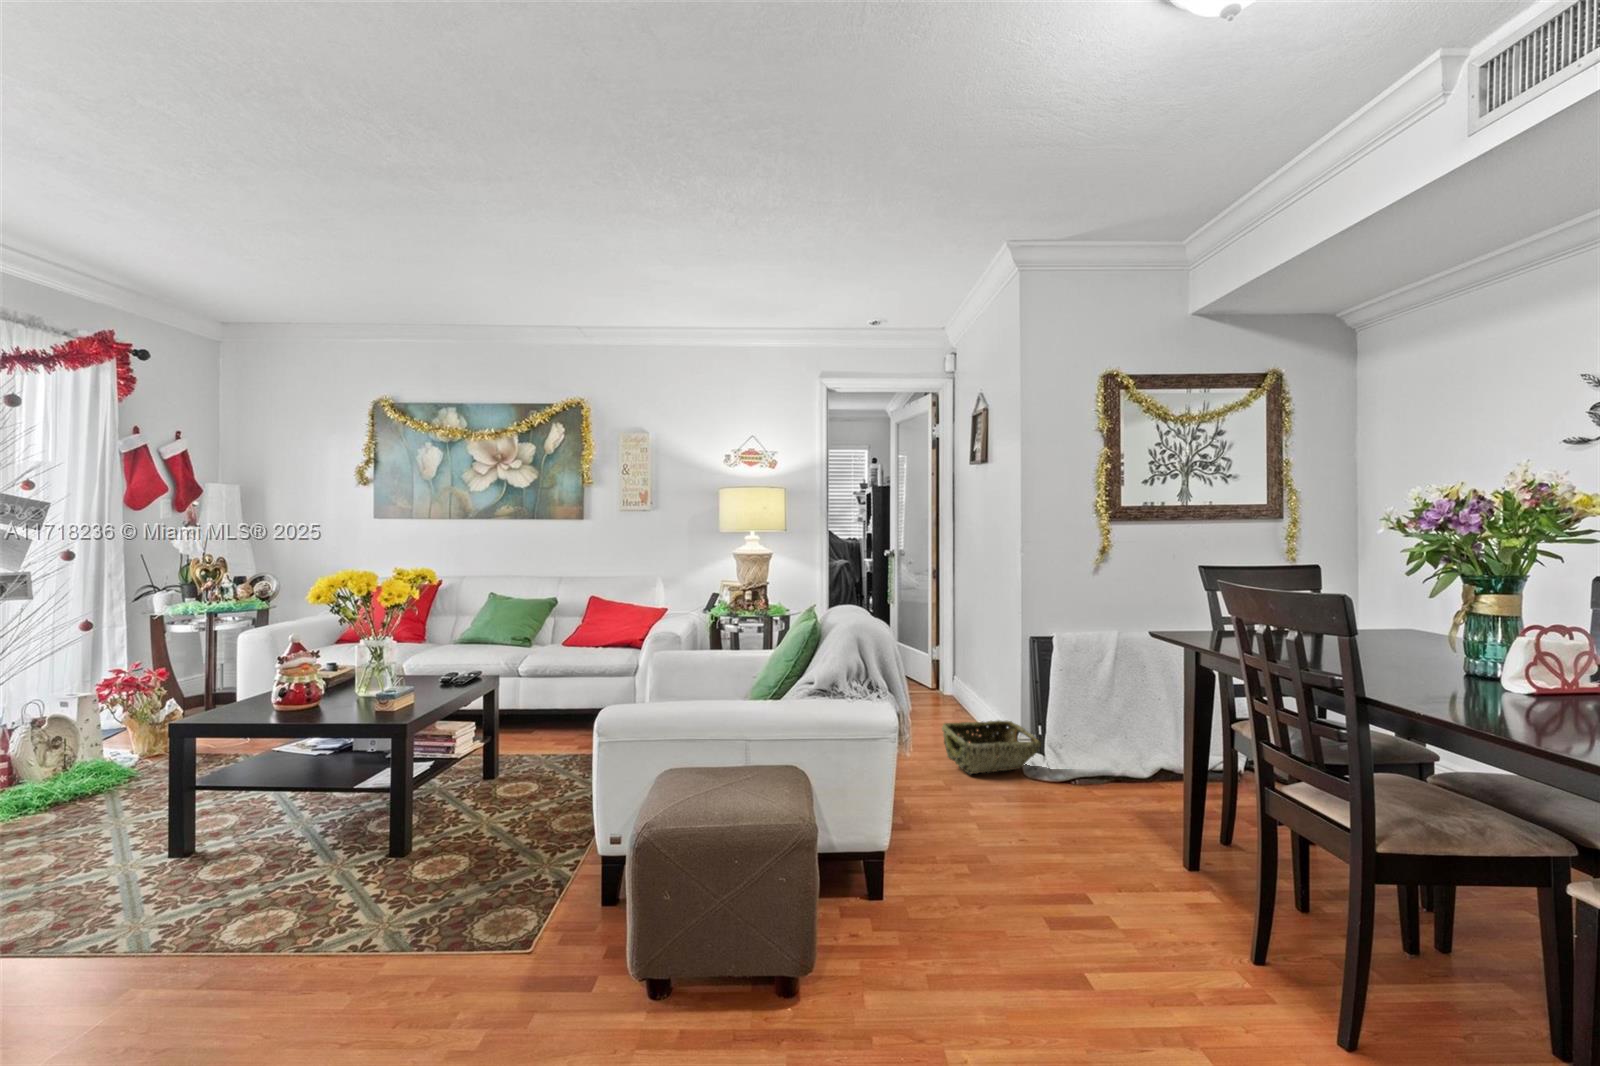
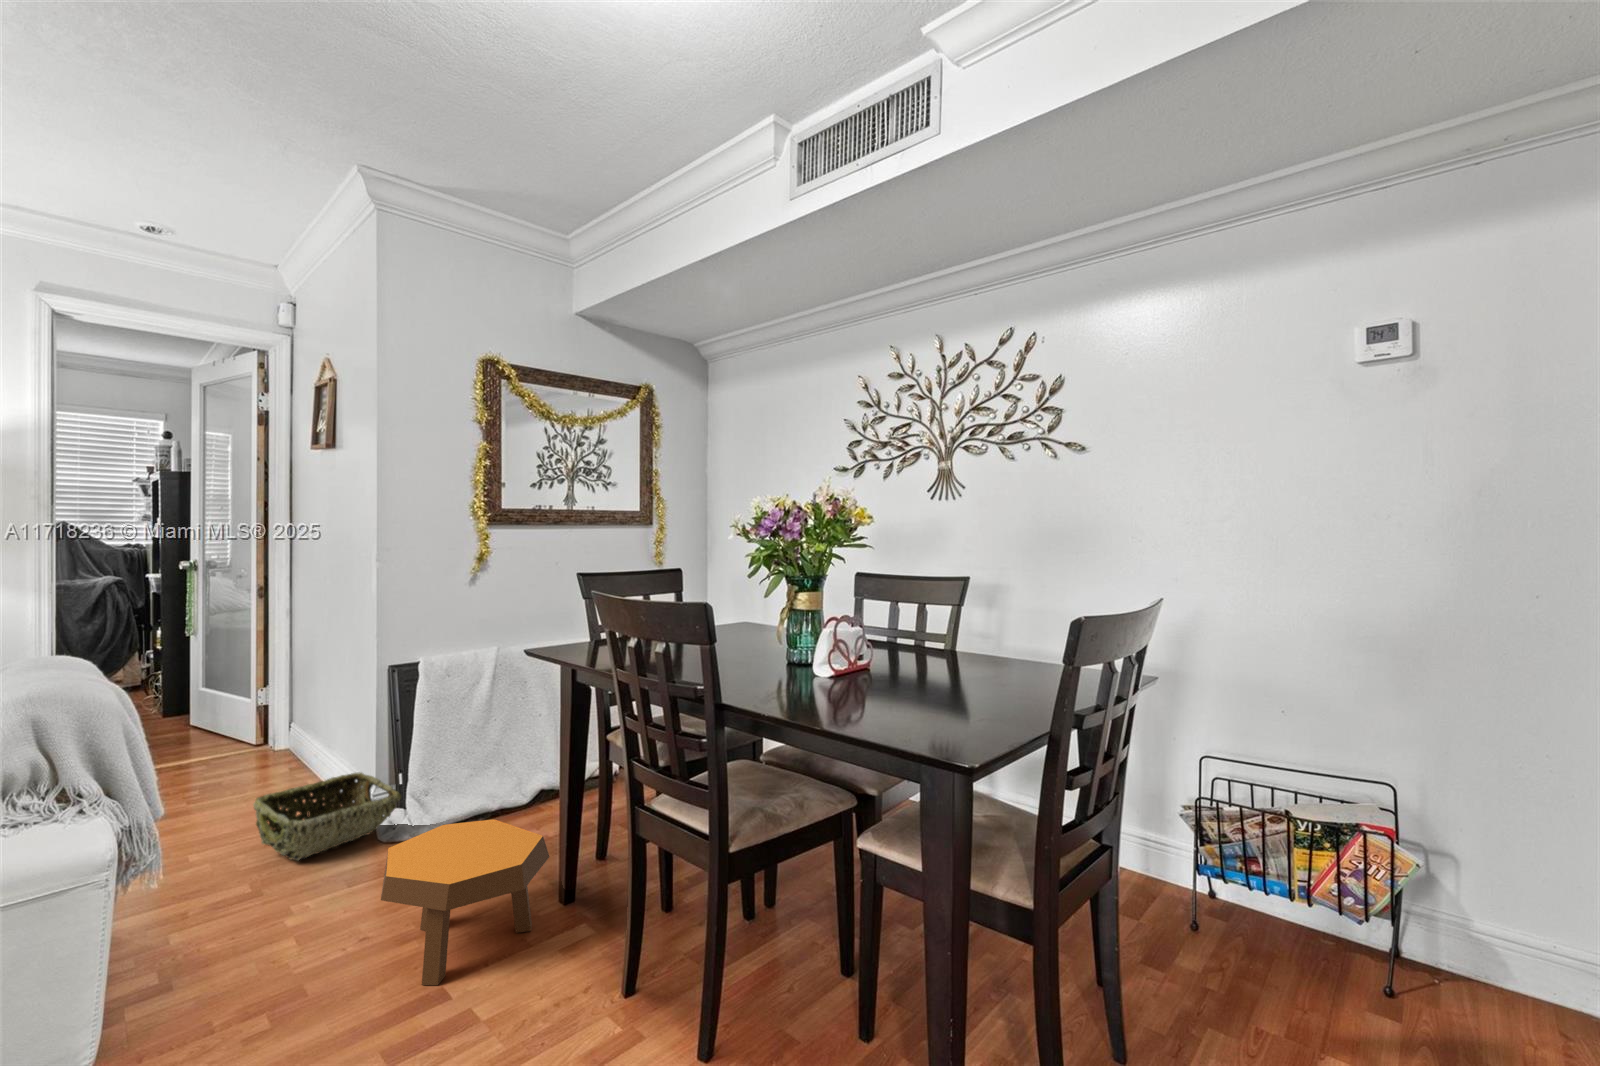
footstool: none [1028,760,1159,869] -> present [381,819,549,985]

